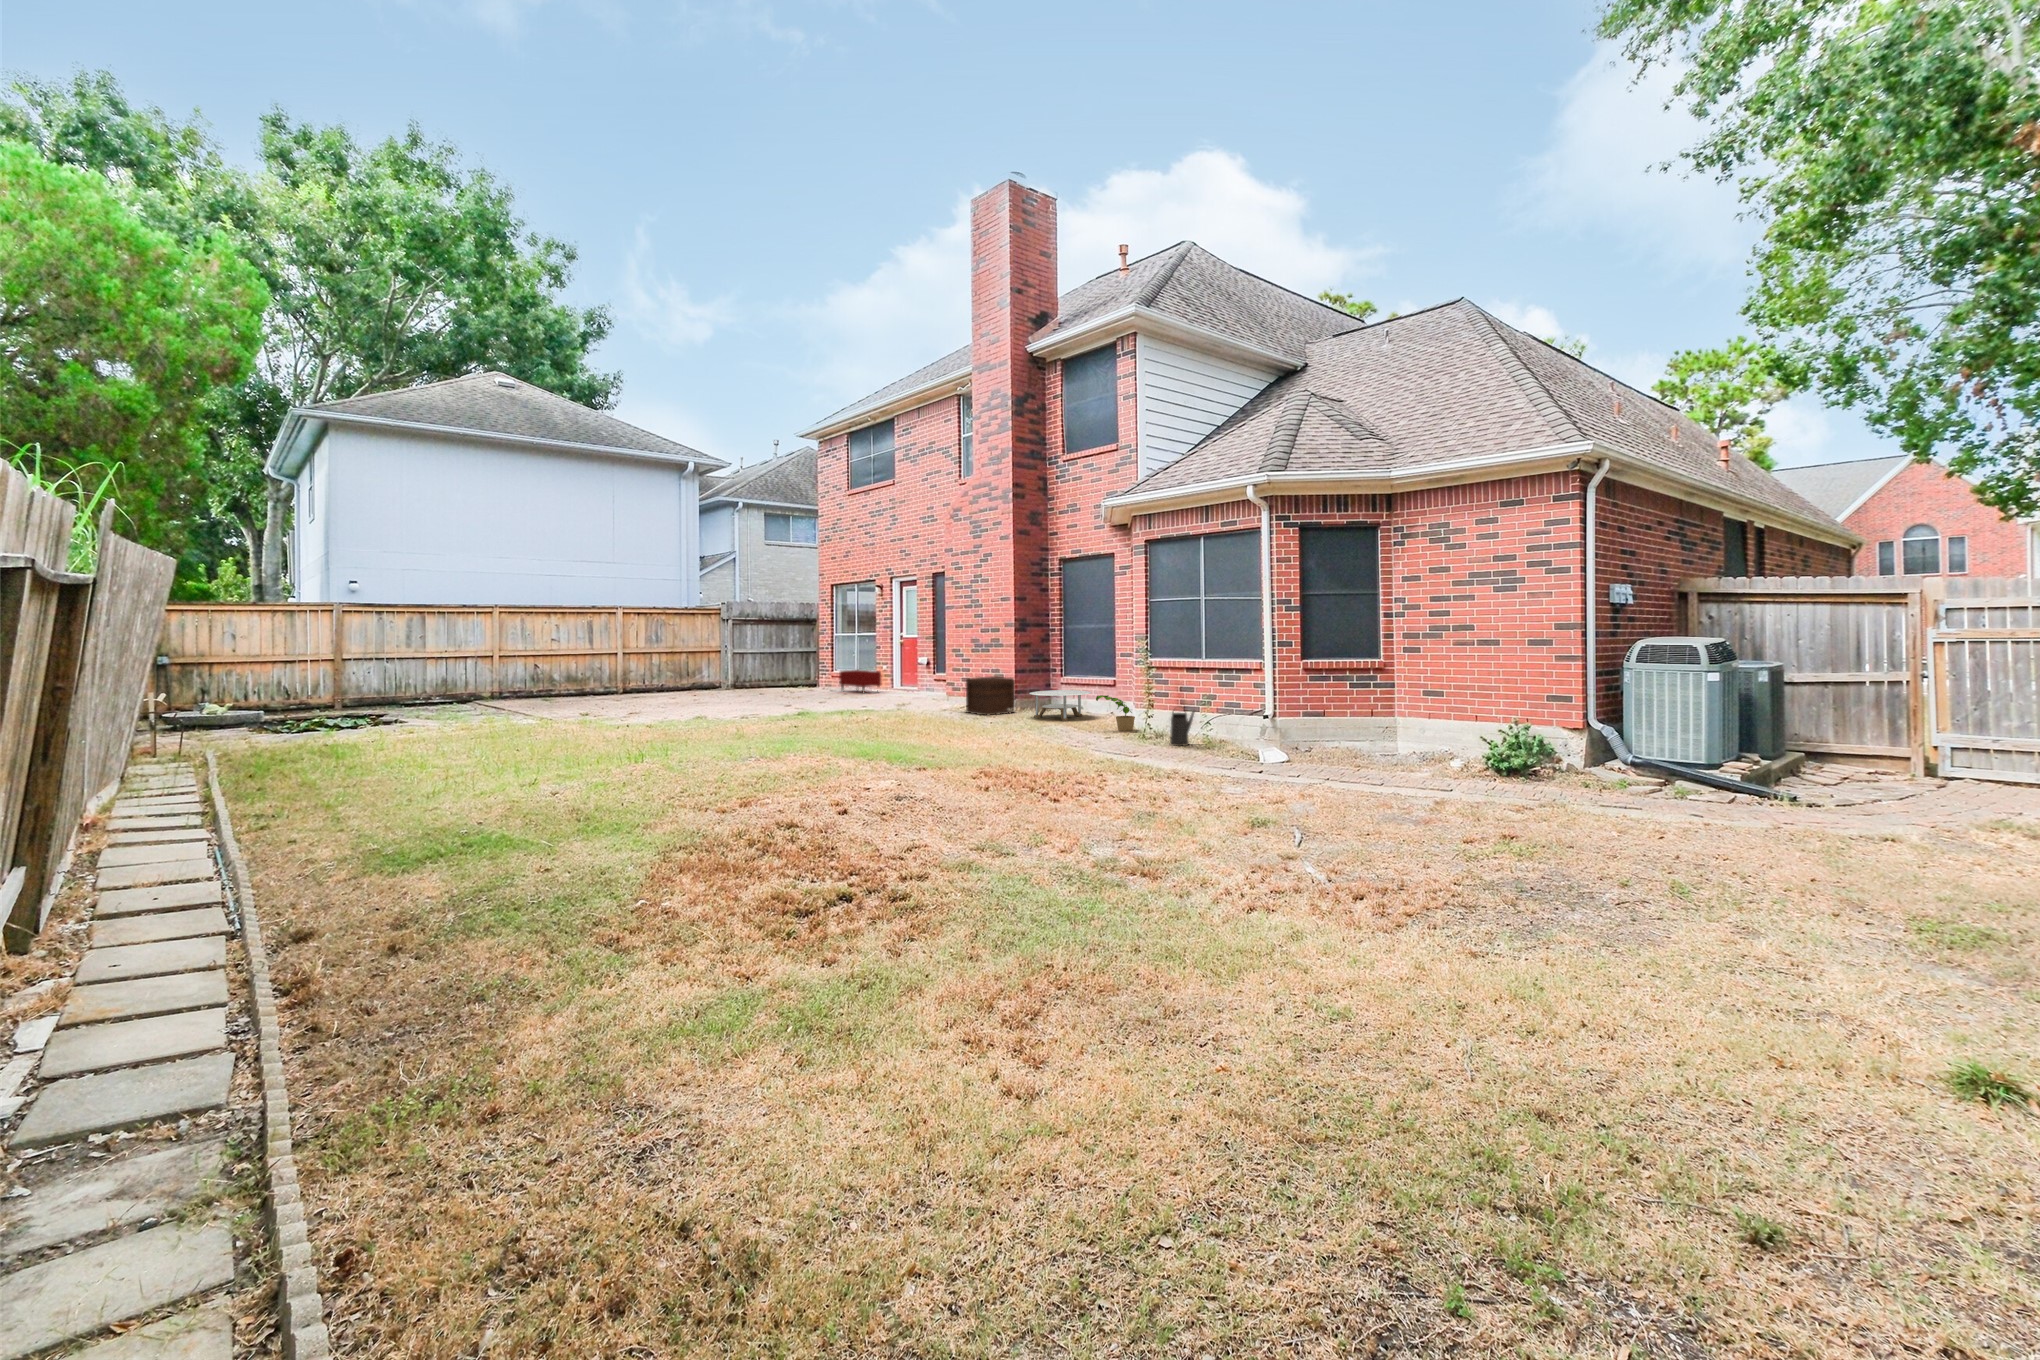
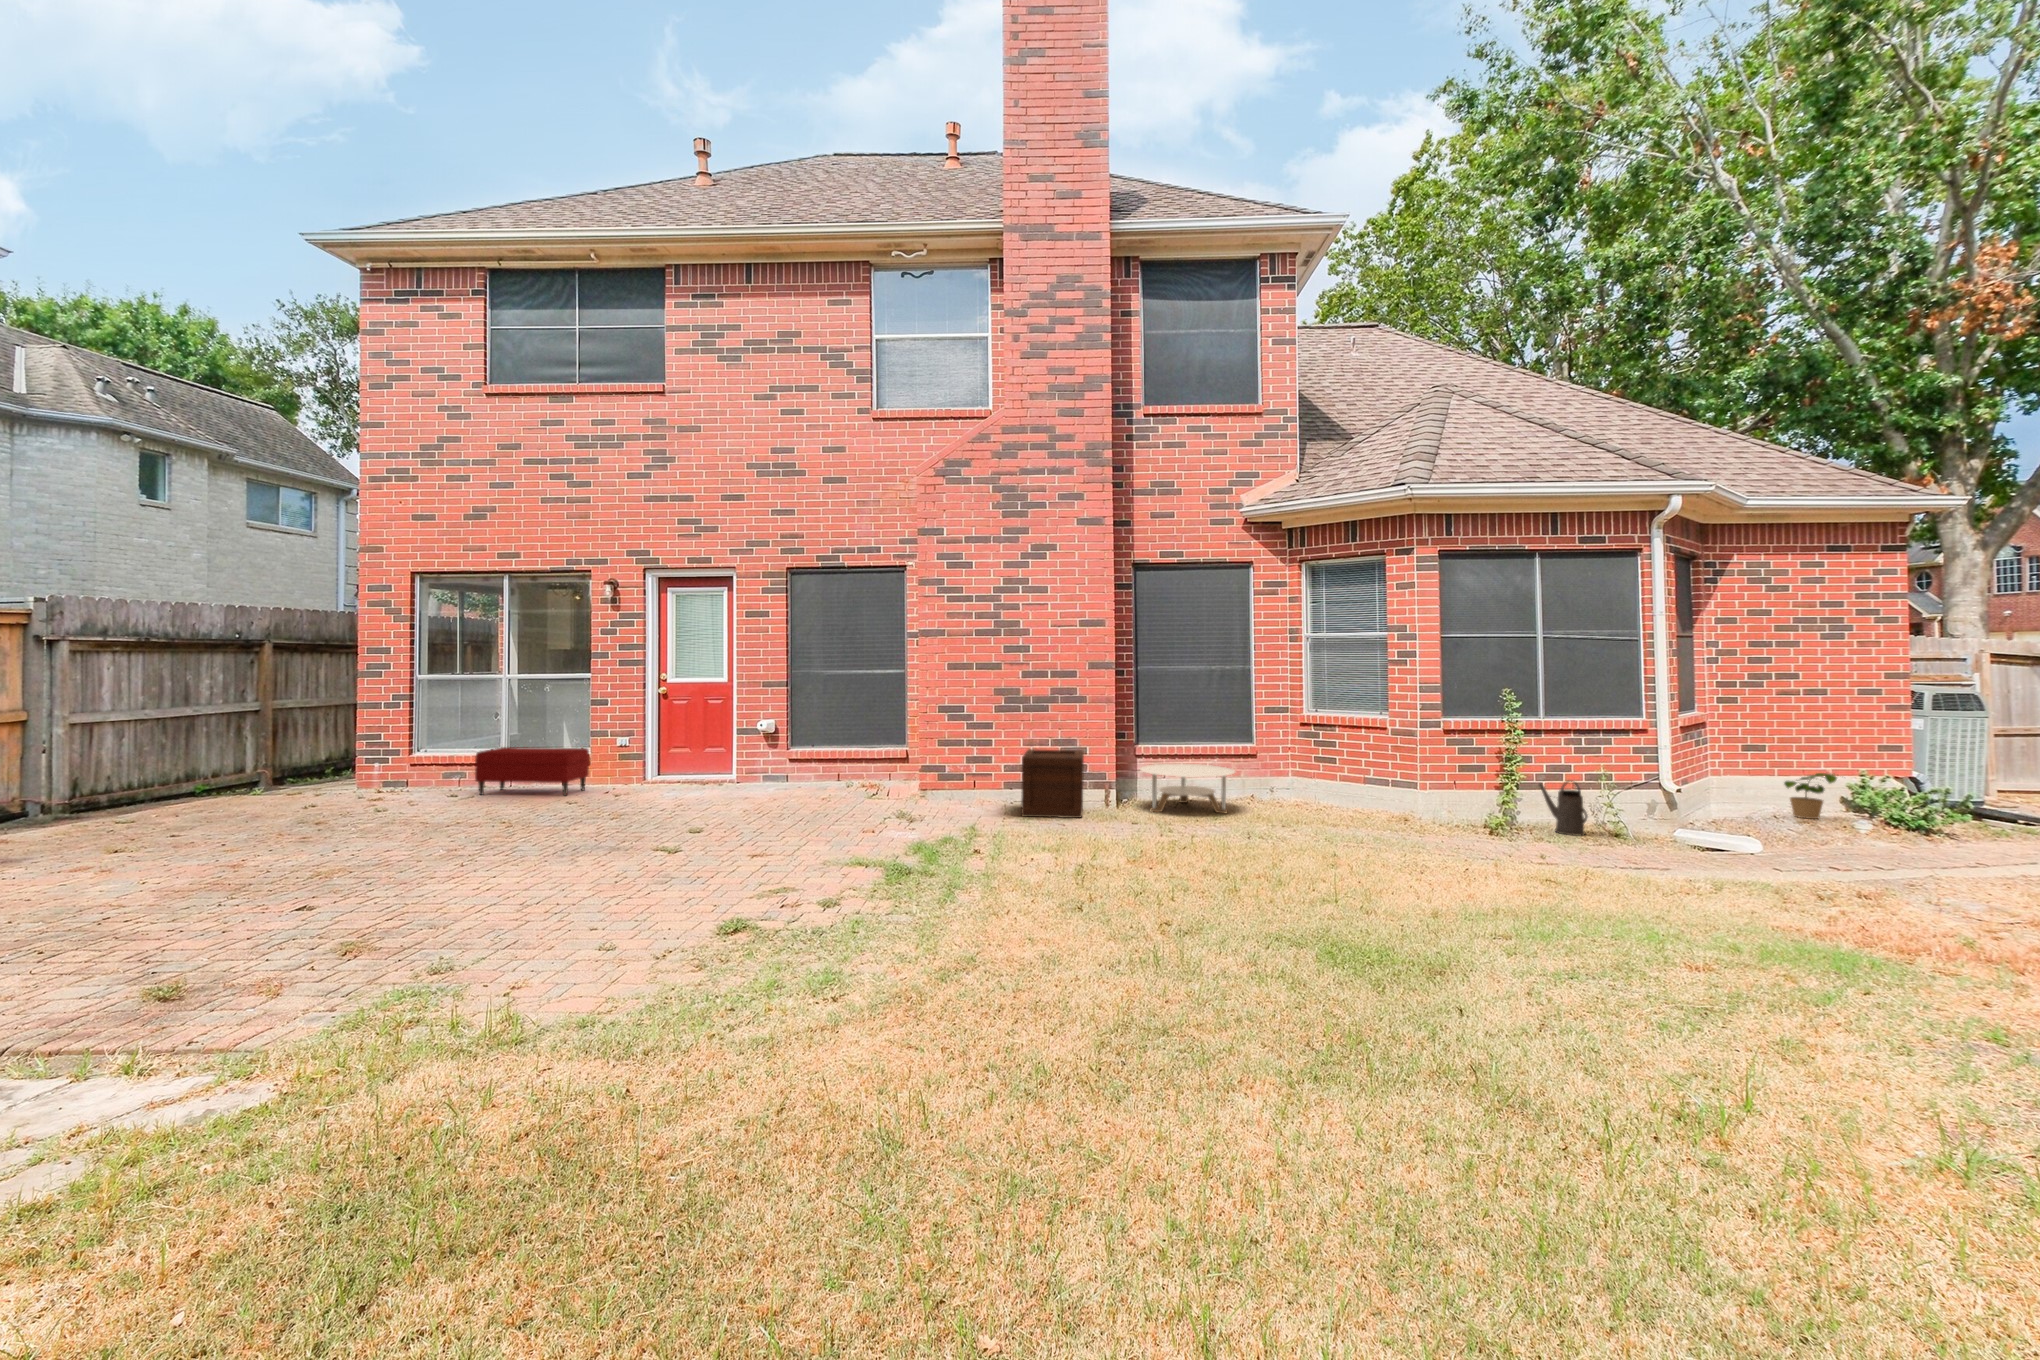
potted plant: present [1096,695,1135,731] -> present [1784,773,1837,819]

